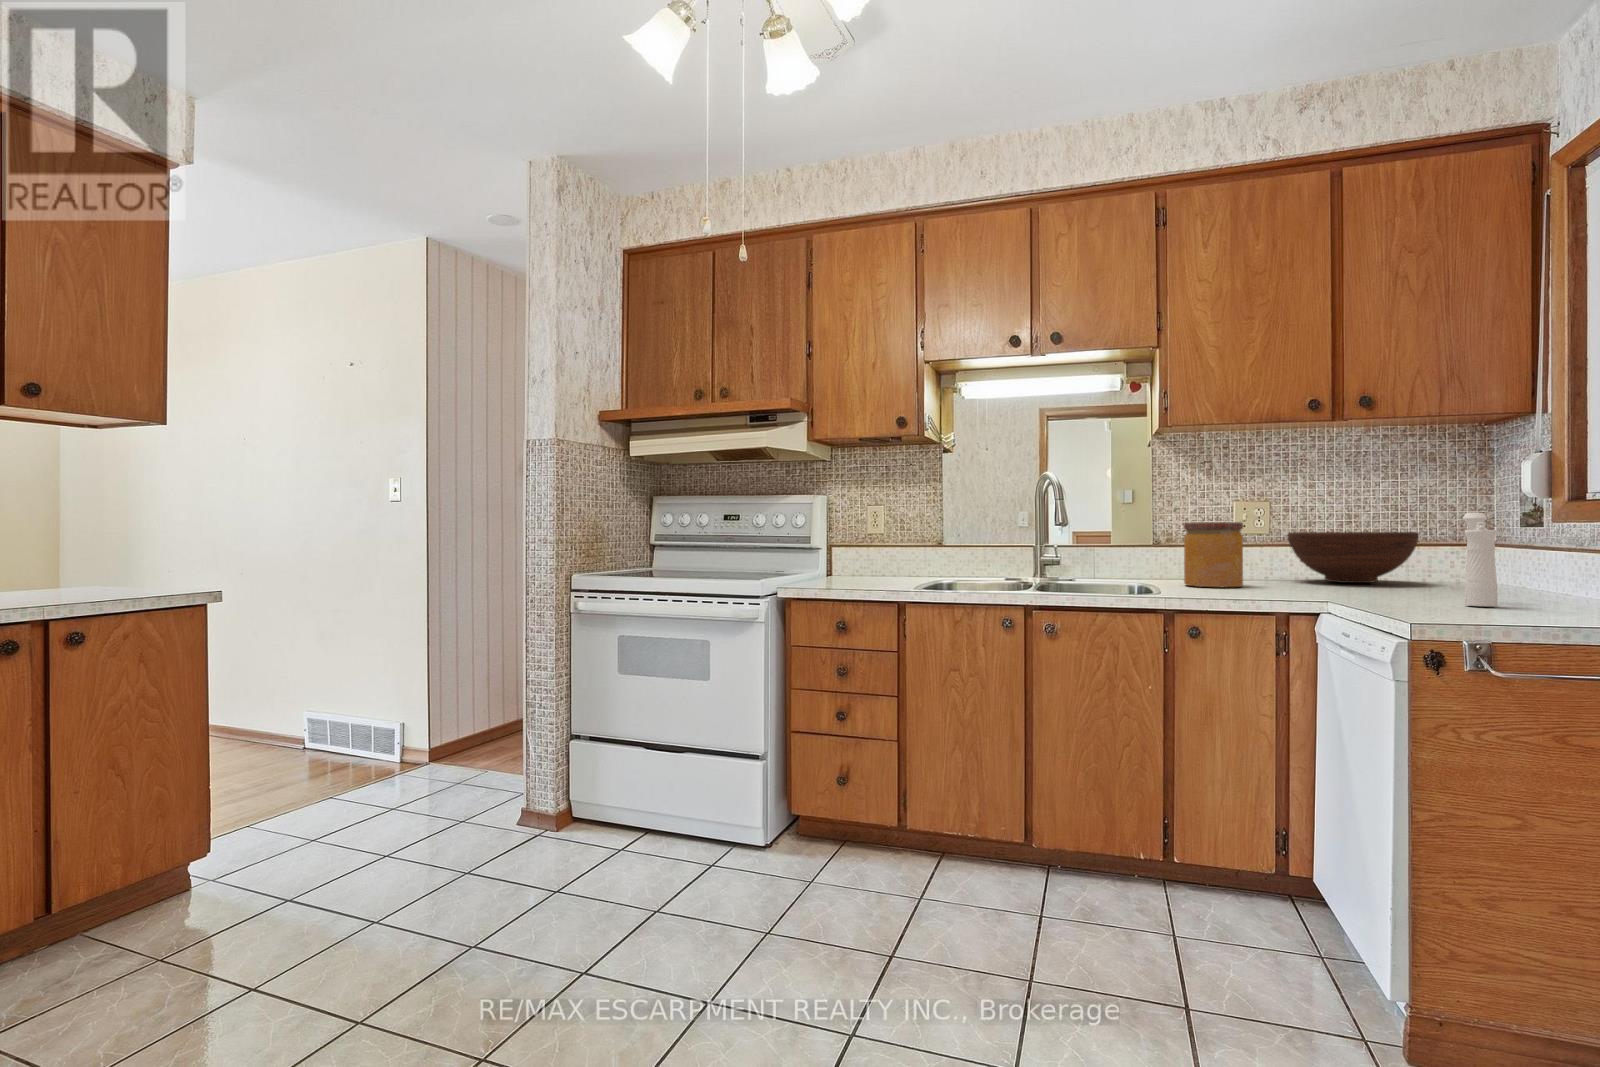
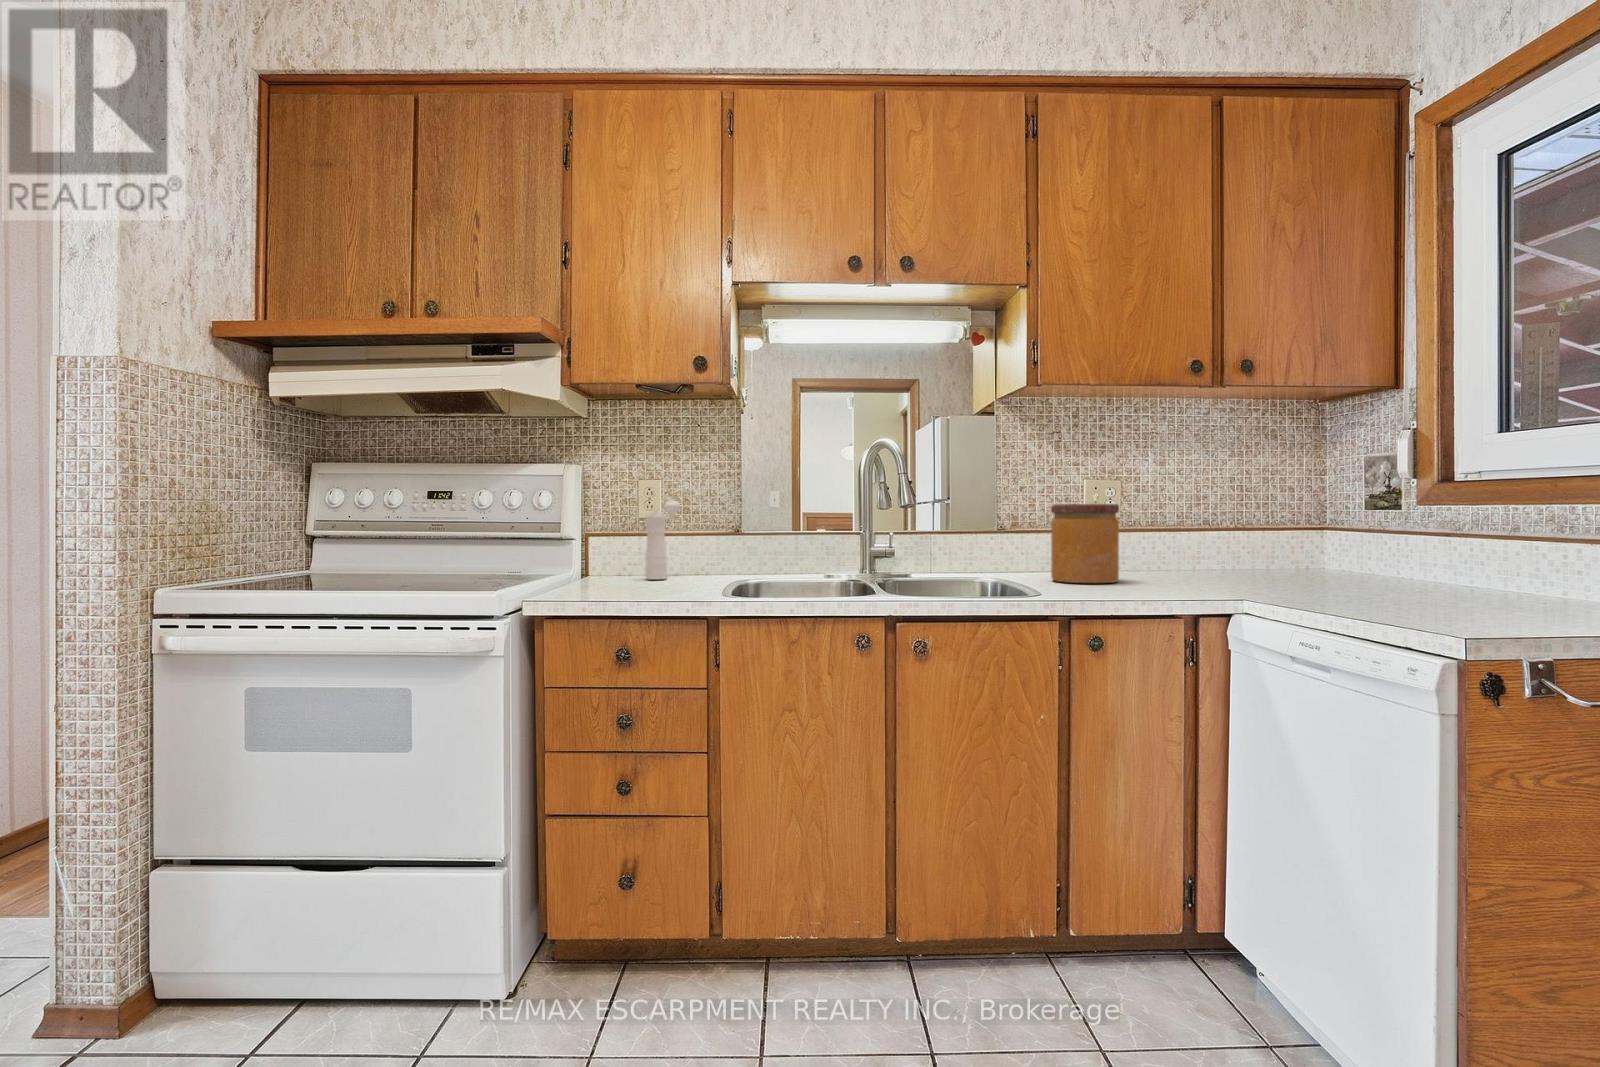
pepper mill: present [1463,513,1498,607] -> present [646,501,680,579]
fruit bowl: present [1287,532,1419,583] -> none [1139,516,1275,573]

